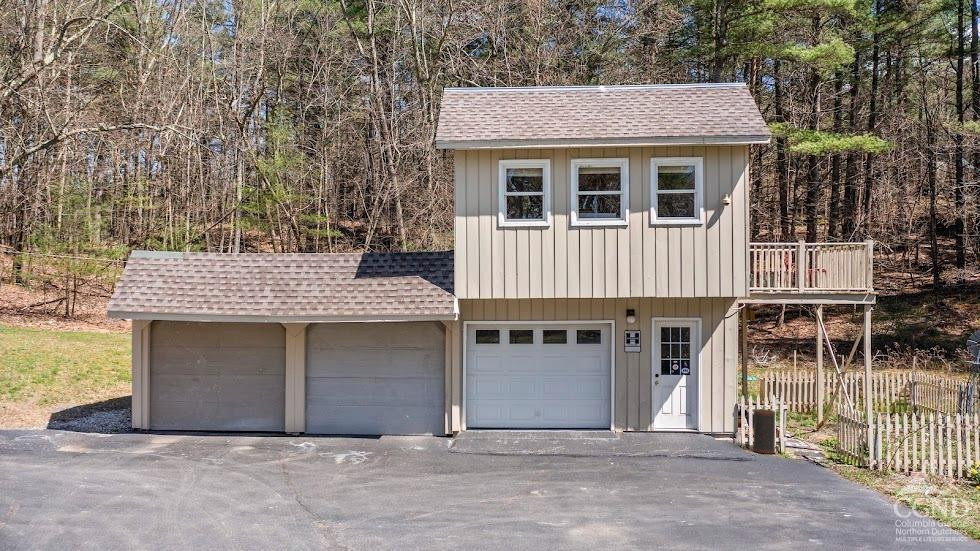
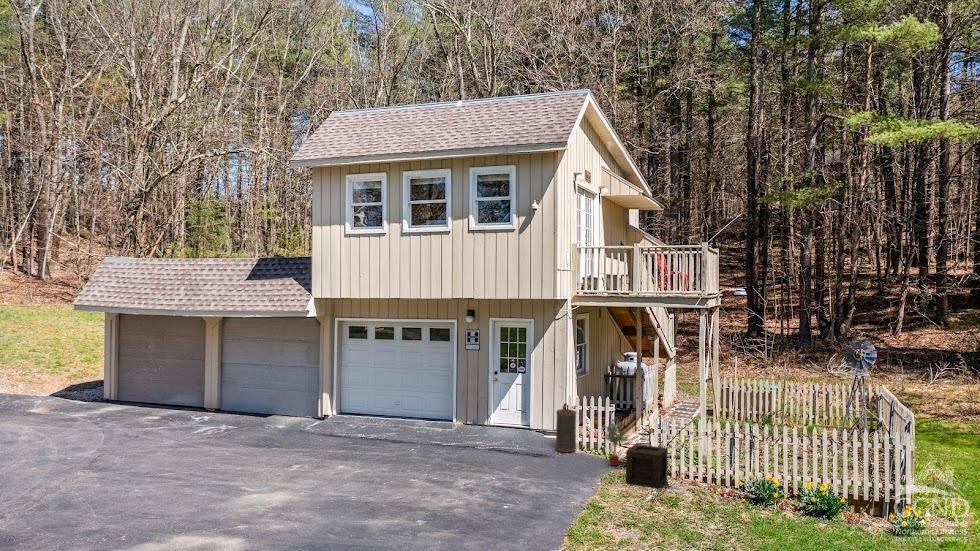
potted tree: none [830,413,860,464] -> present [605,417,628,466]
wooden crate: none [882,440,932,483] -> present [626,444,668,488]

